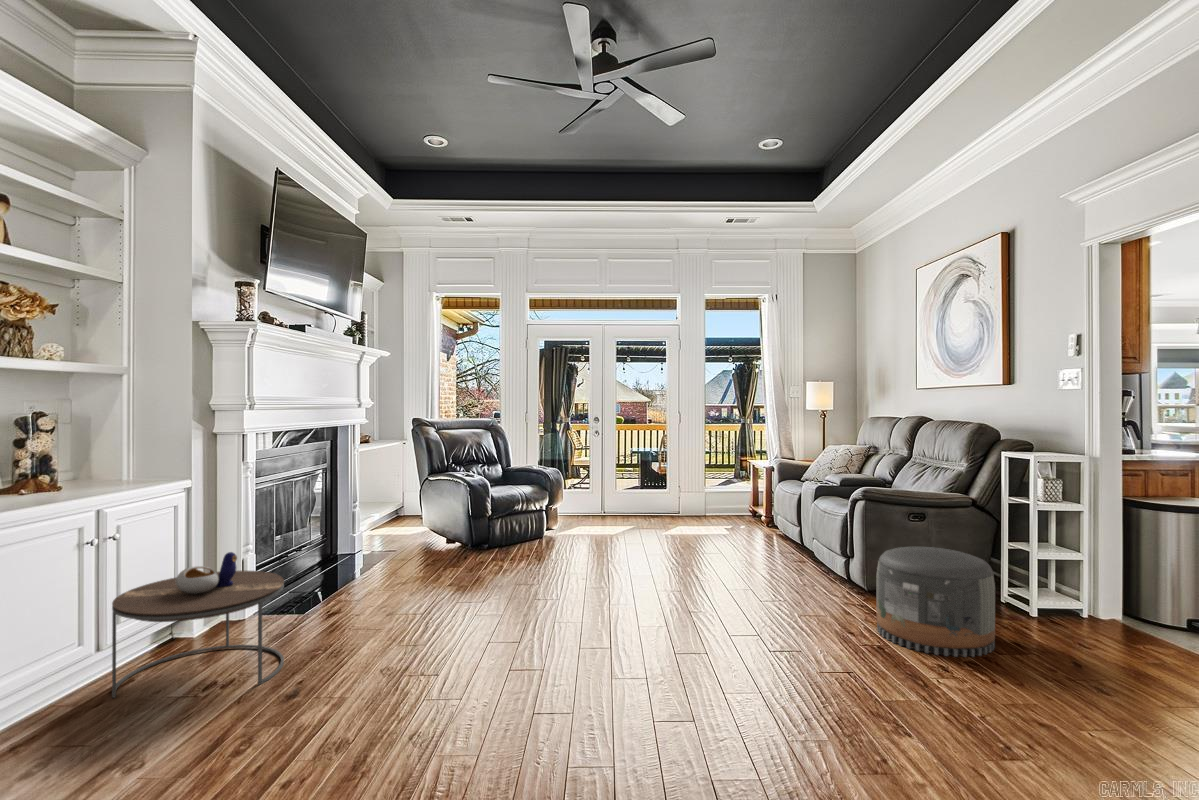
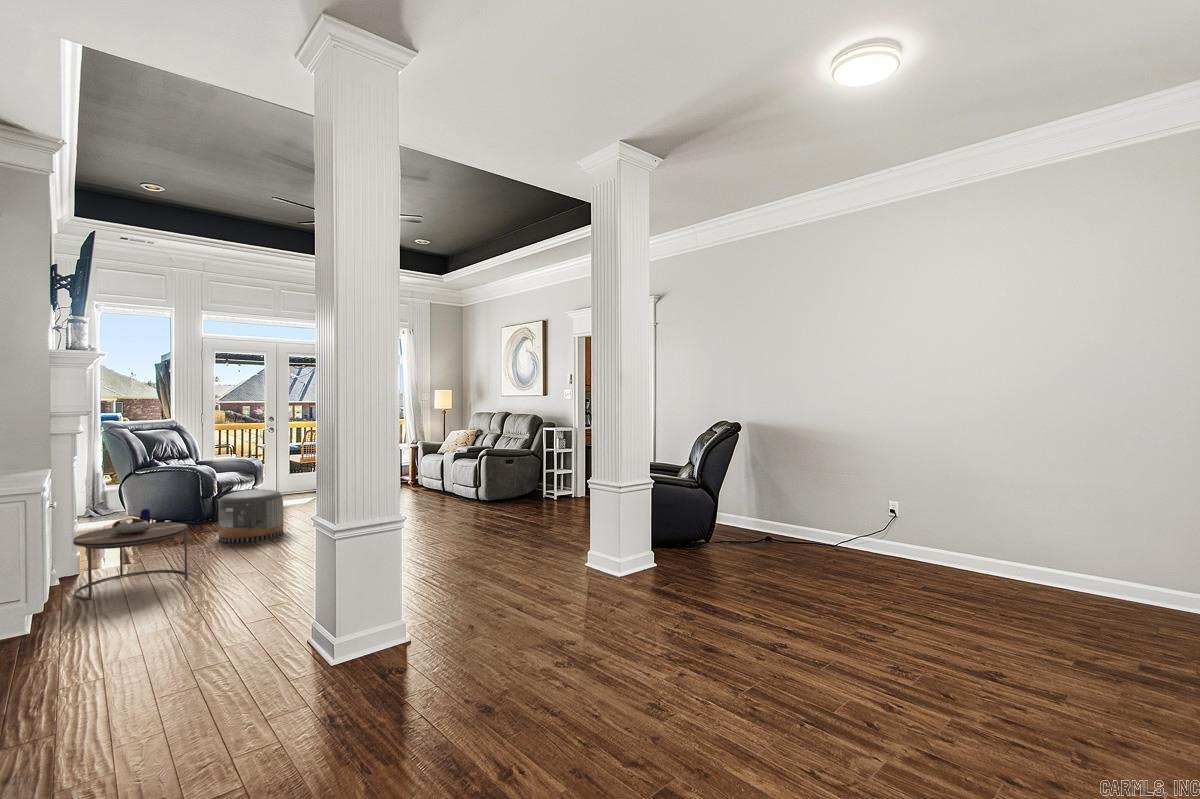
pouf: present [877,547,995,657] -> present [218,489,283,543]

